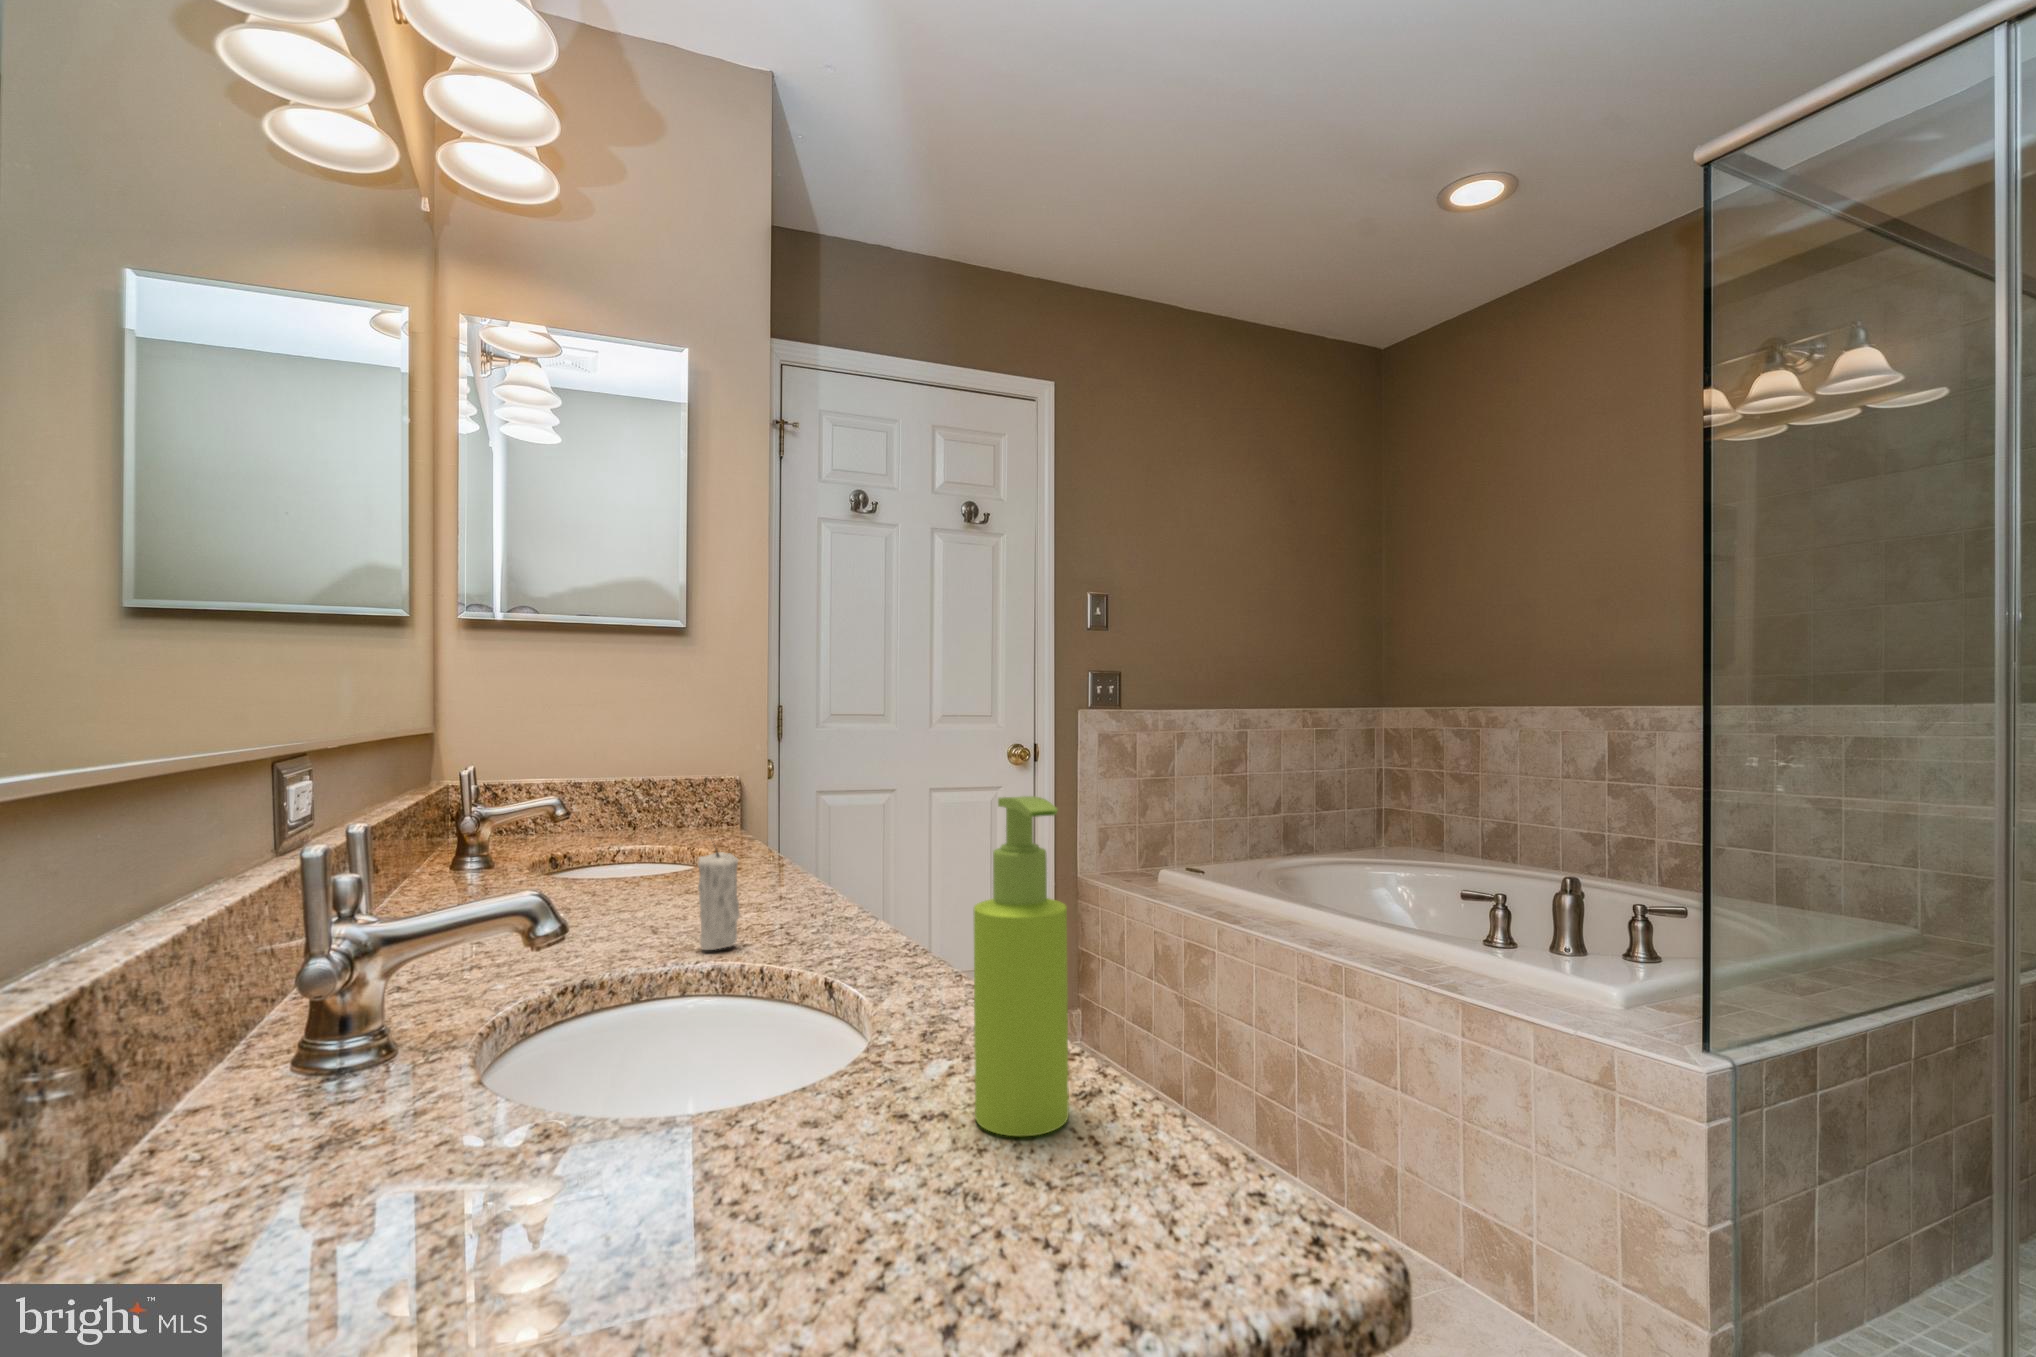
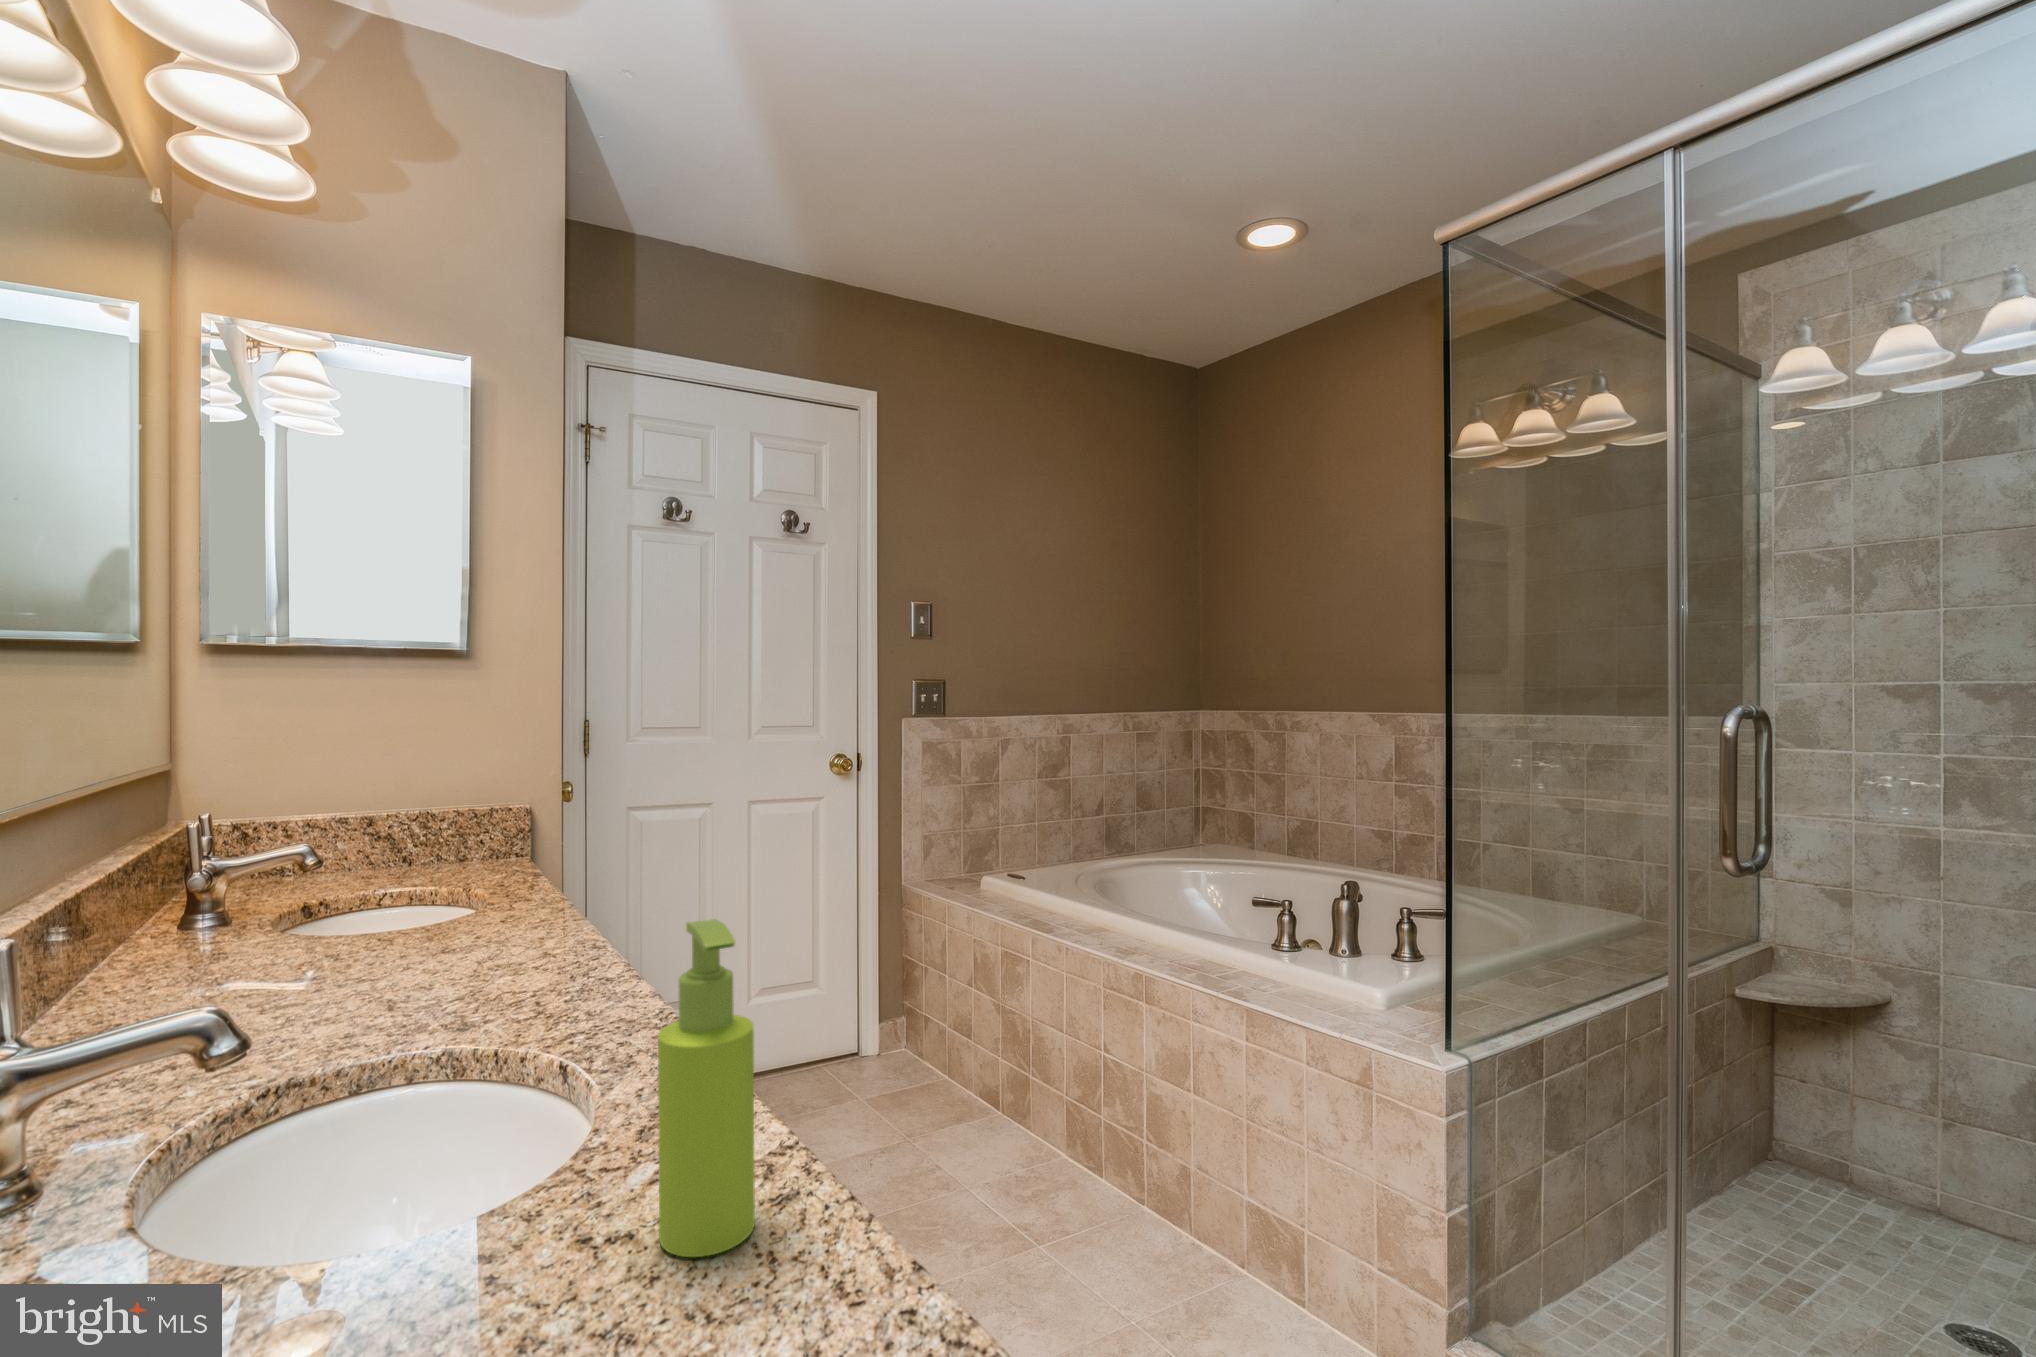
candle: present [698,851,740,950] -> none [432,912,481,1032]

